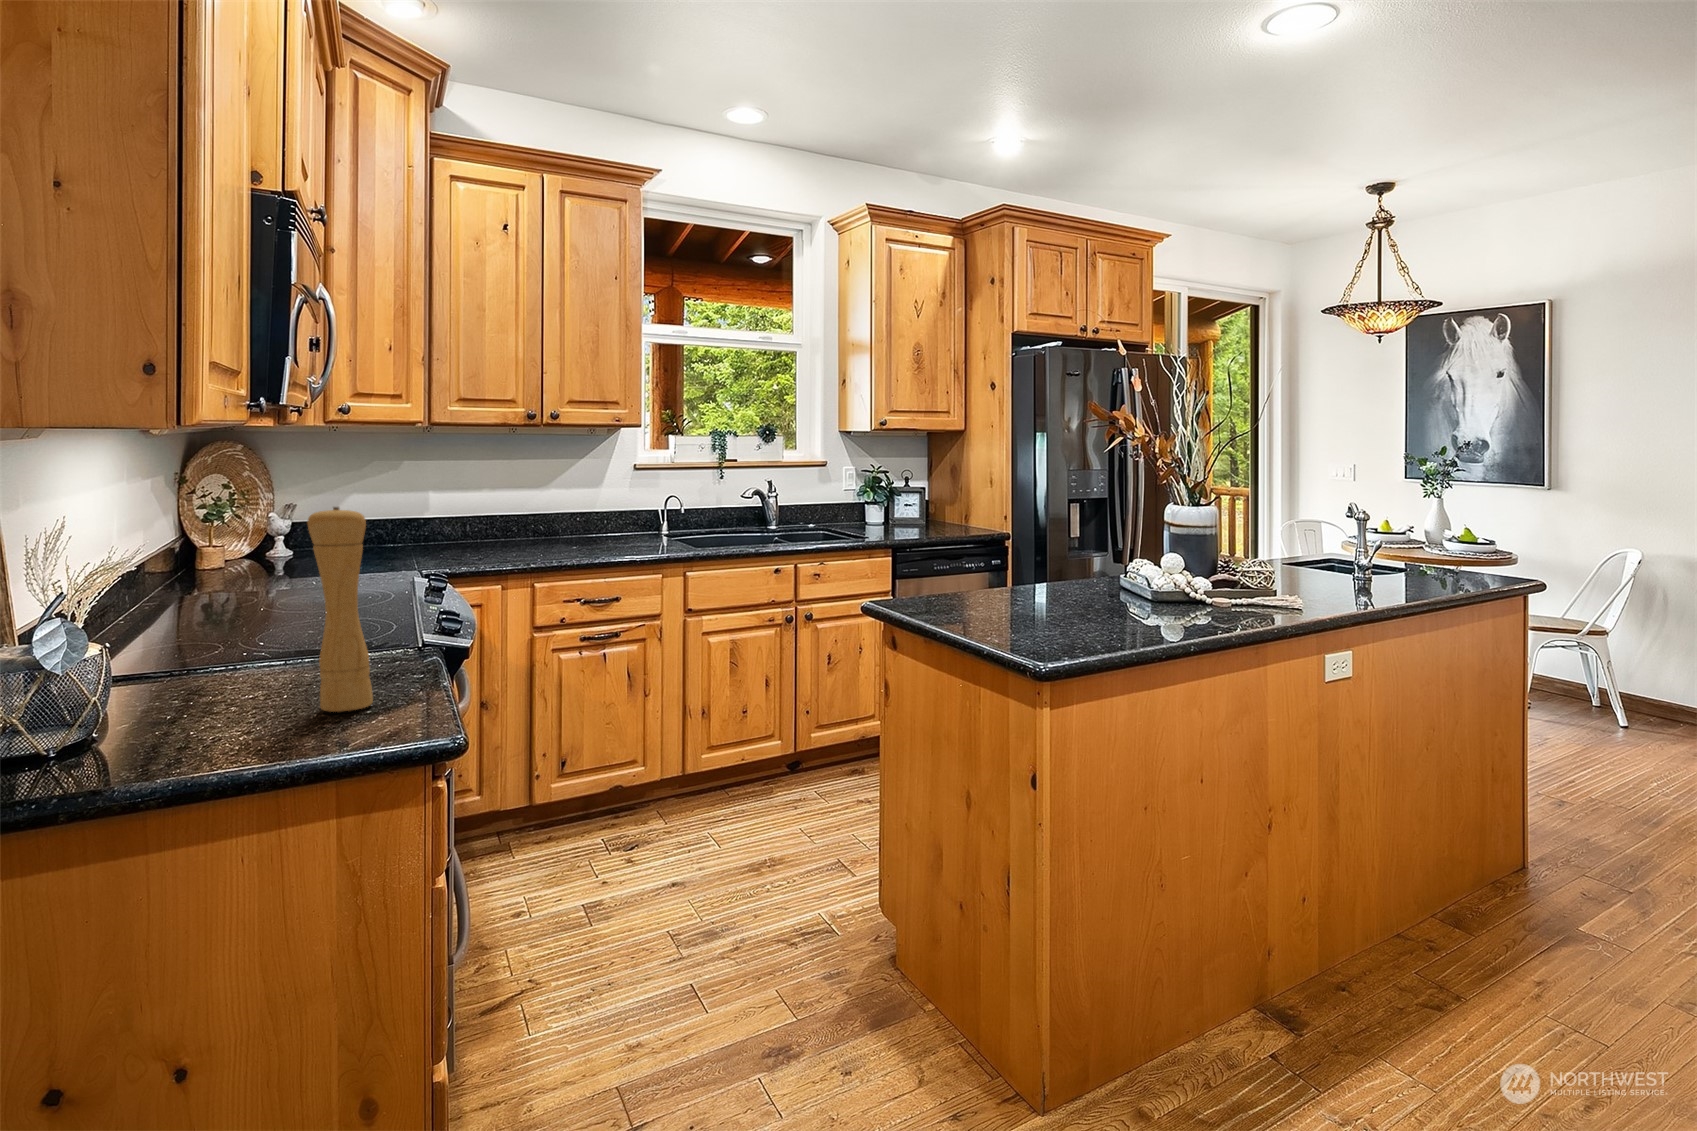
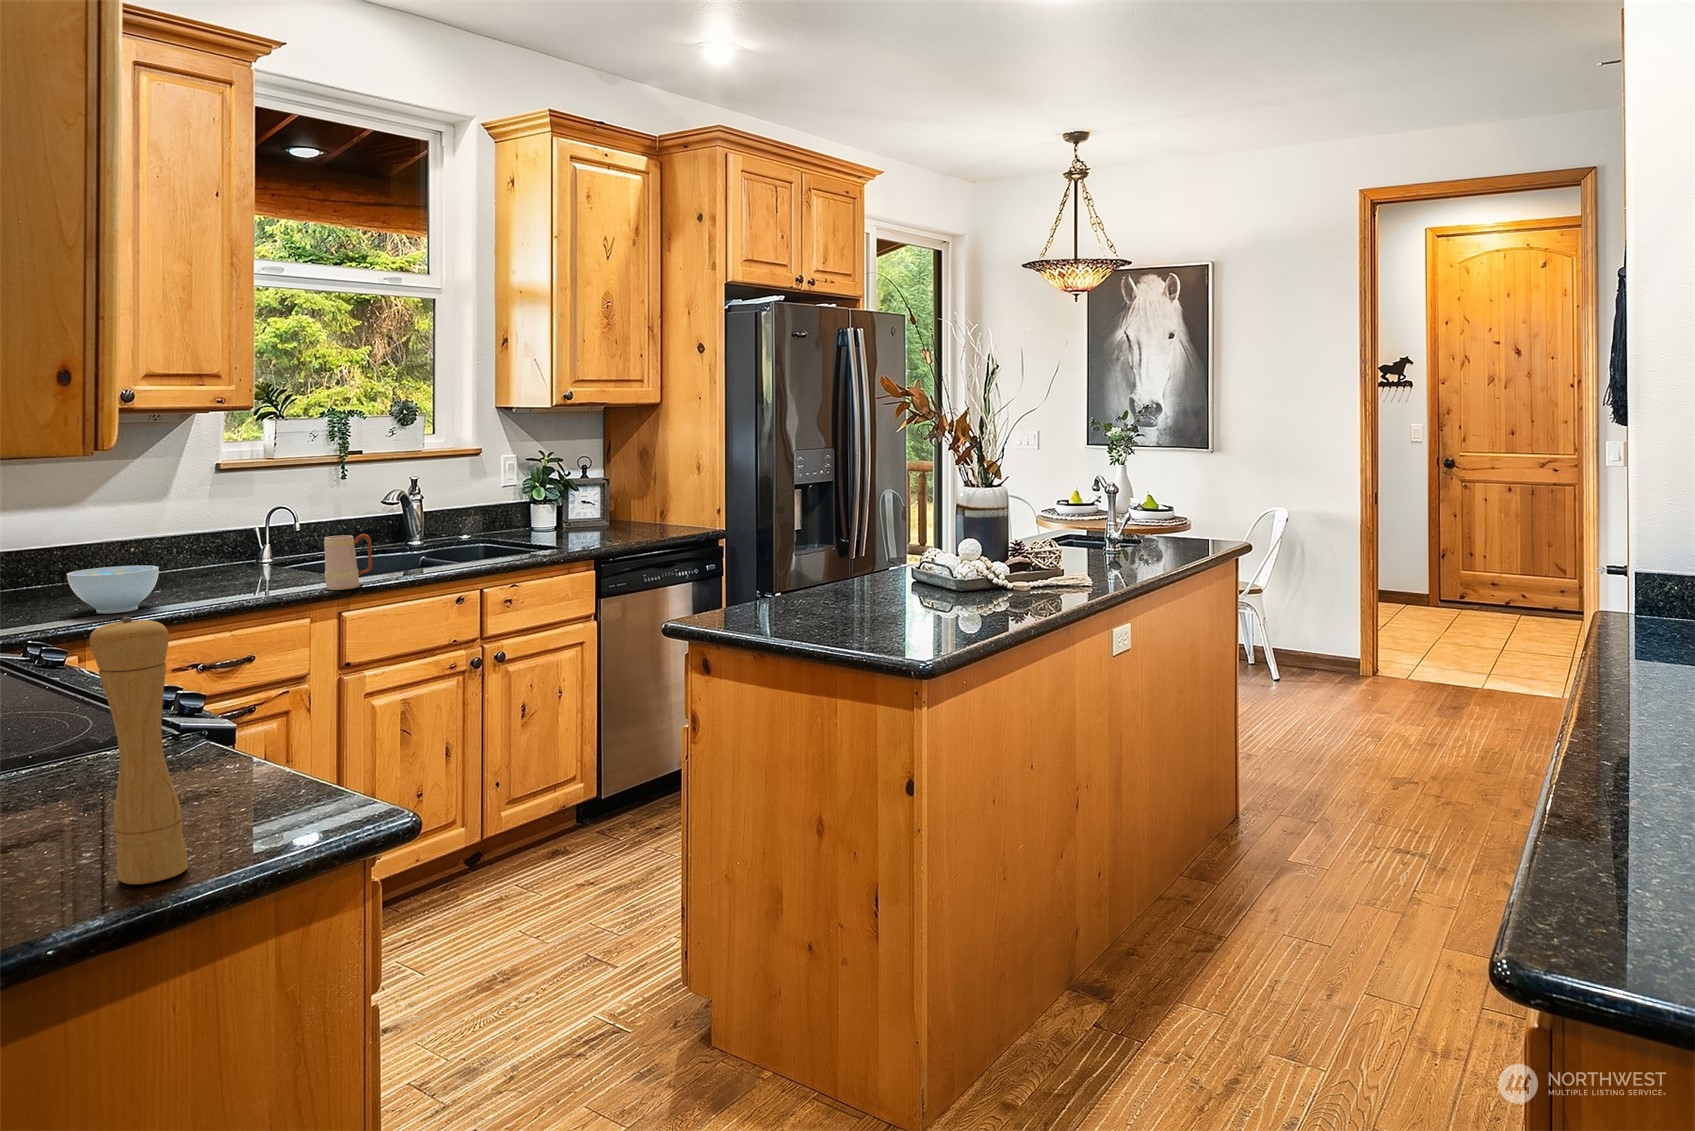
mug: none [681,512,715,553] -> present [324,534,372,590]
bowl: none [511,526,569,557] -> present [67,566,159,613]

